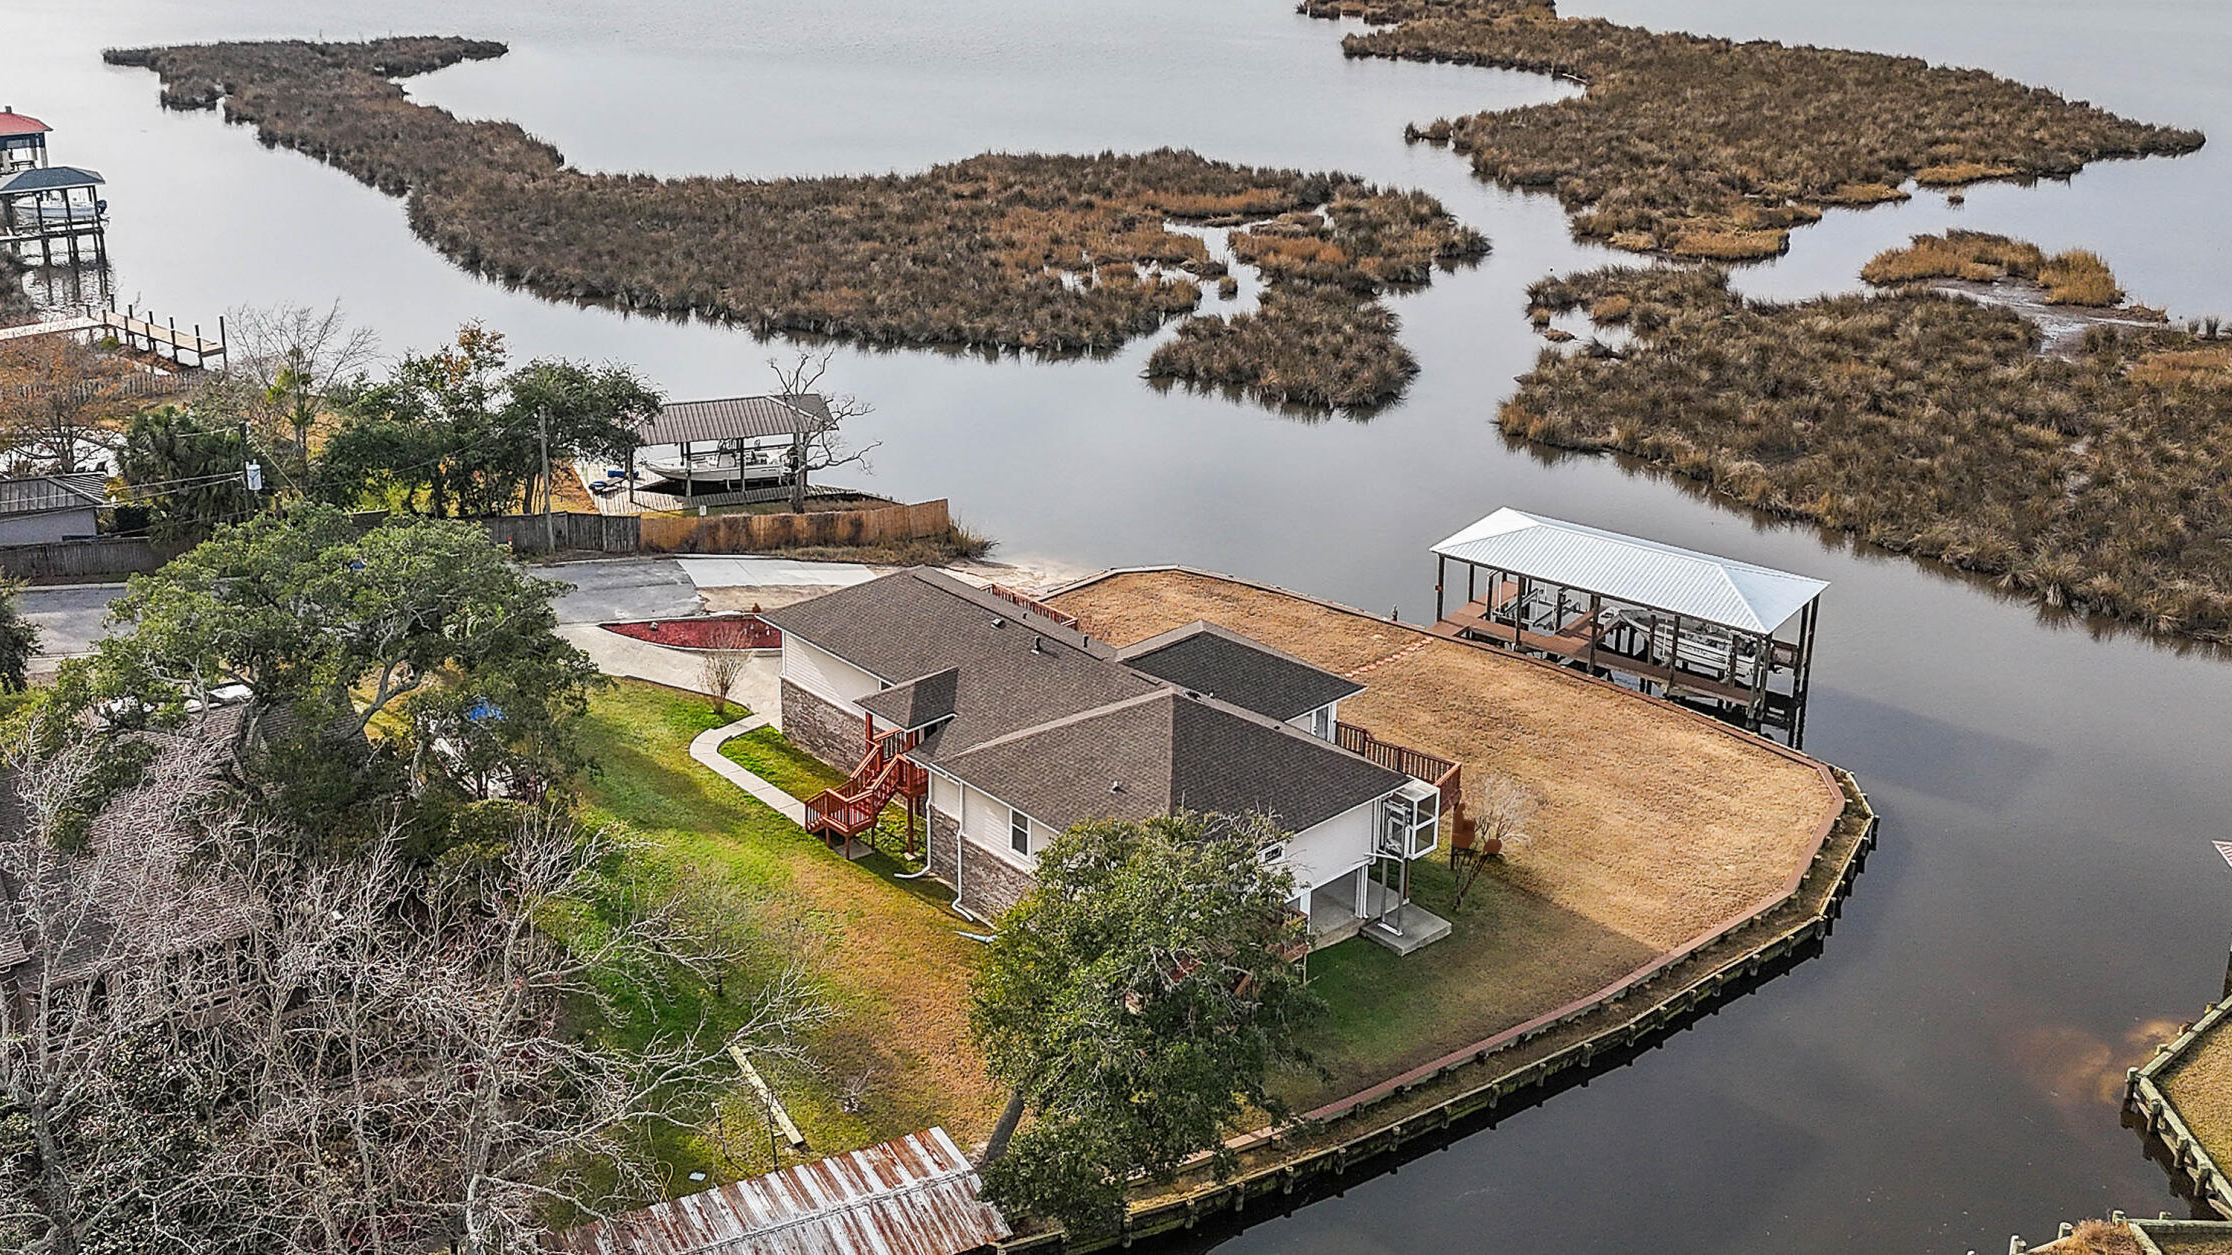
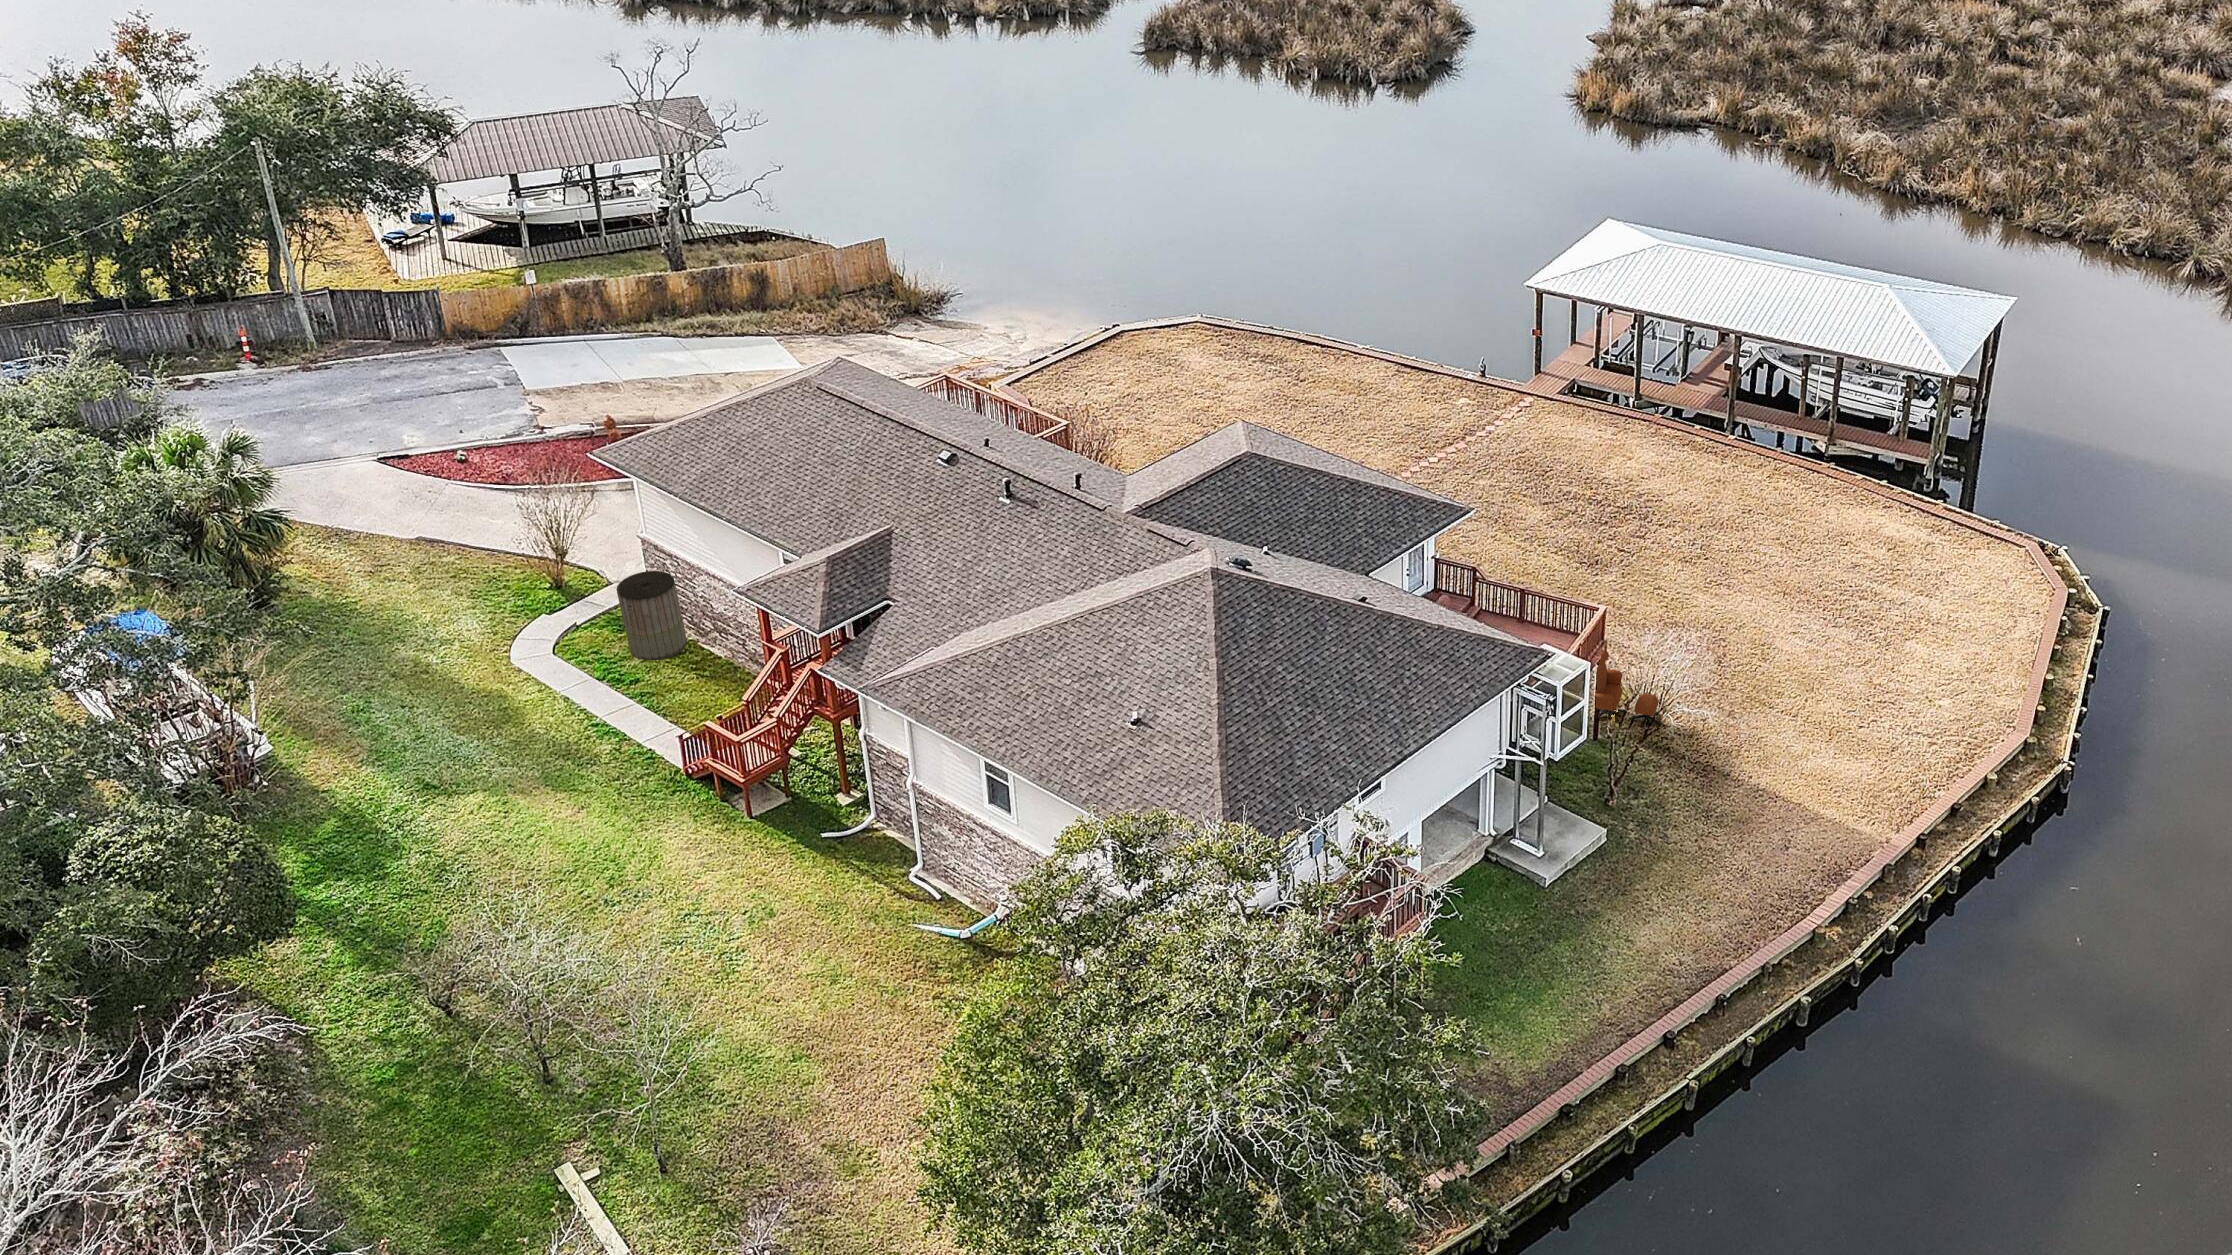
trash can: none [767,700,807,762] -> present [616,571,687,660]

